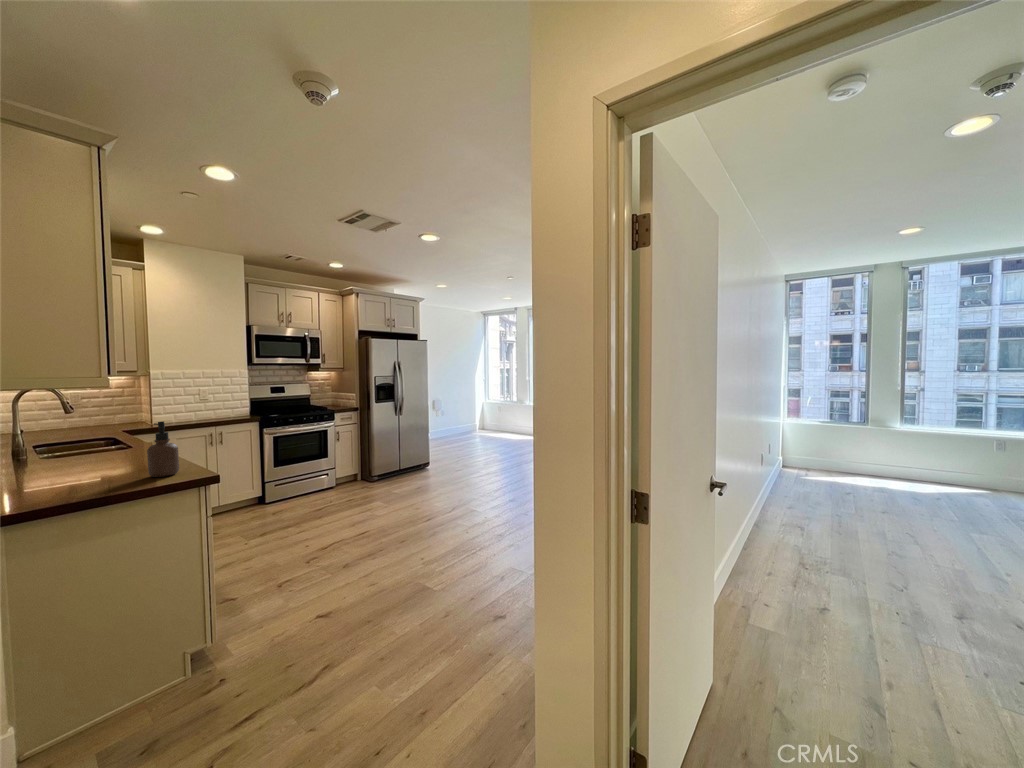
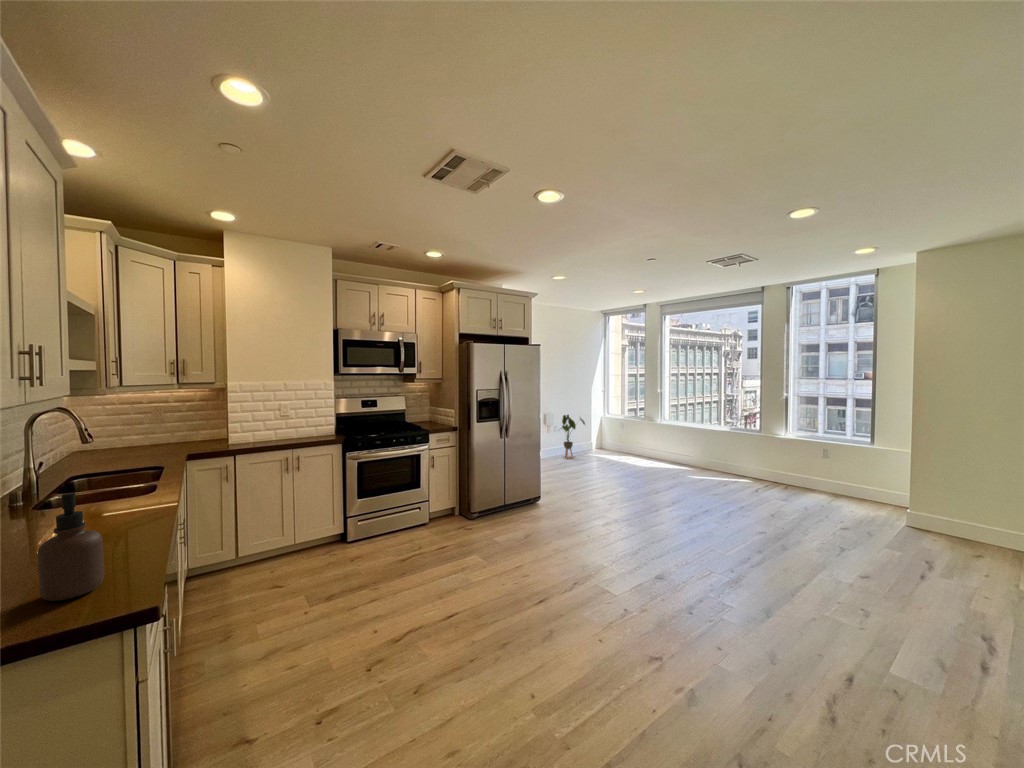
house plant: none [444,400,469,438] -> present [562,415,585,459]

